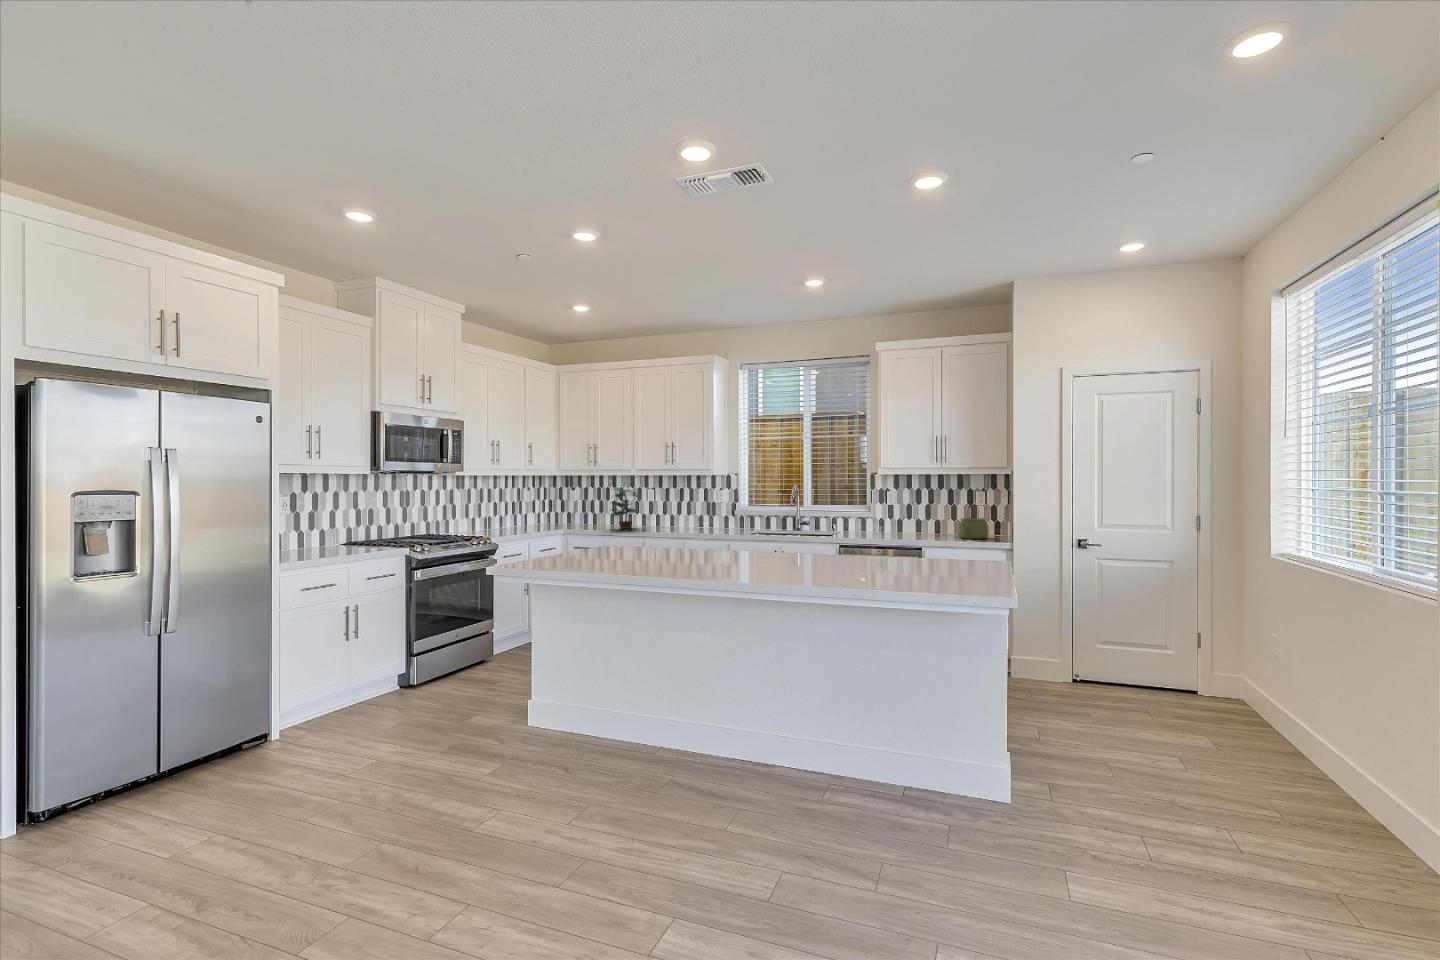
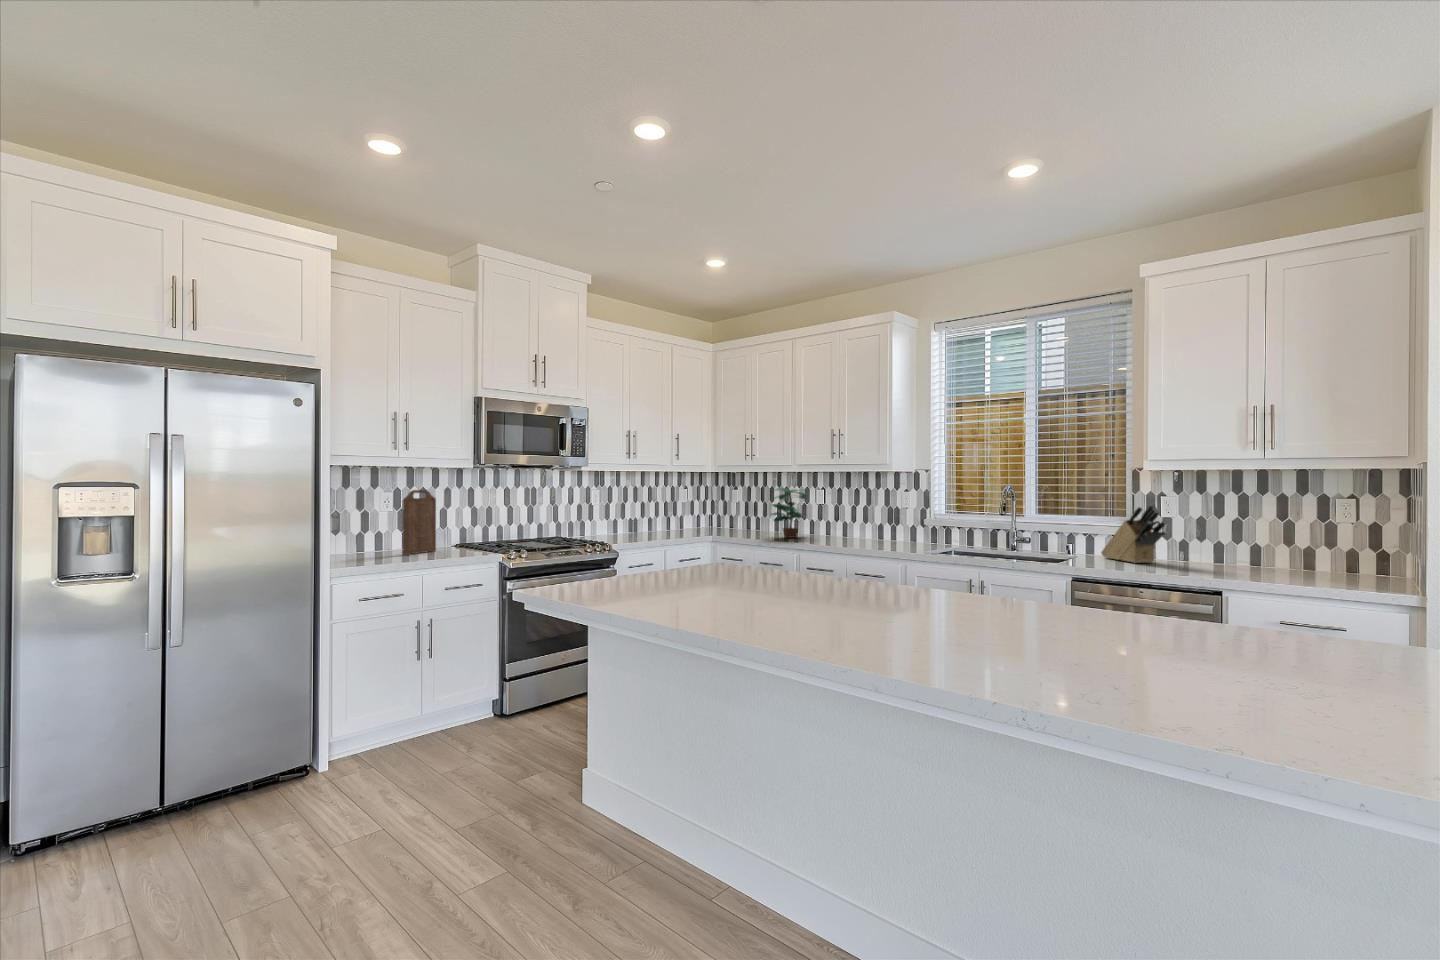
cutting board: none [310,493,336,552] -> present [402,490,436,555]
knife block: none [853,496,891,535] -> present [1101,504,1166,563]
kettle: present [958,504,989,539] -> none [1293,521,1359,581]

